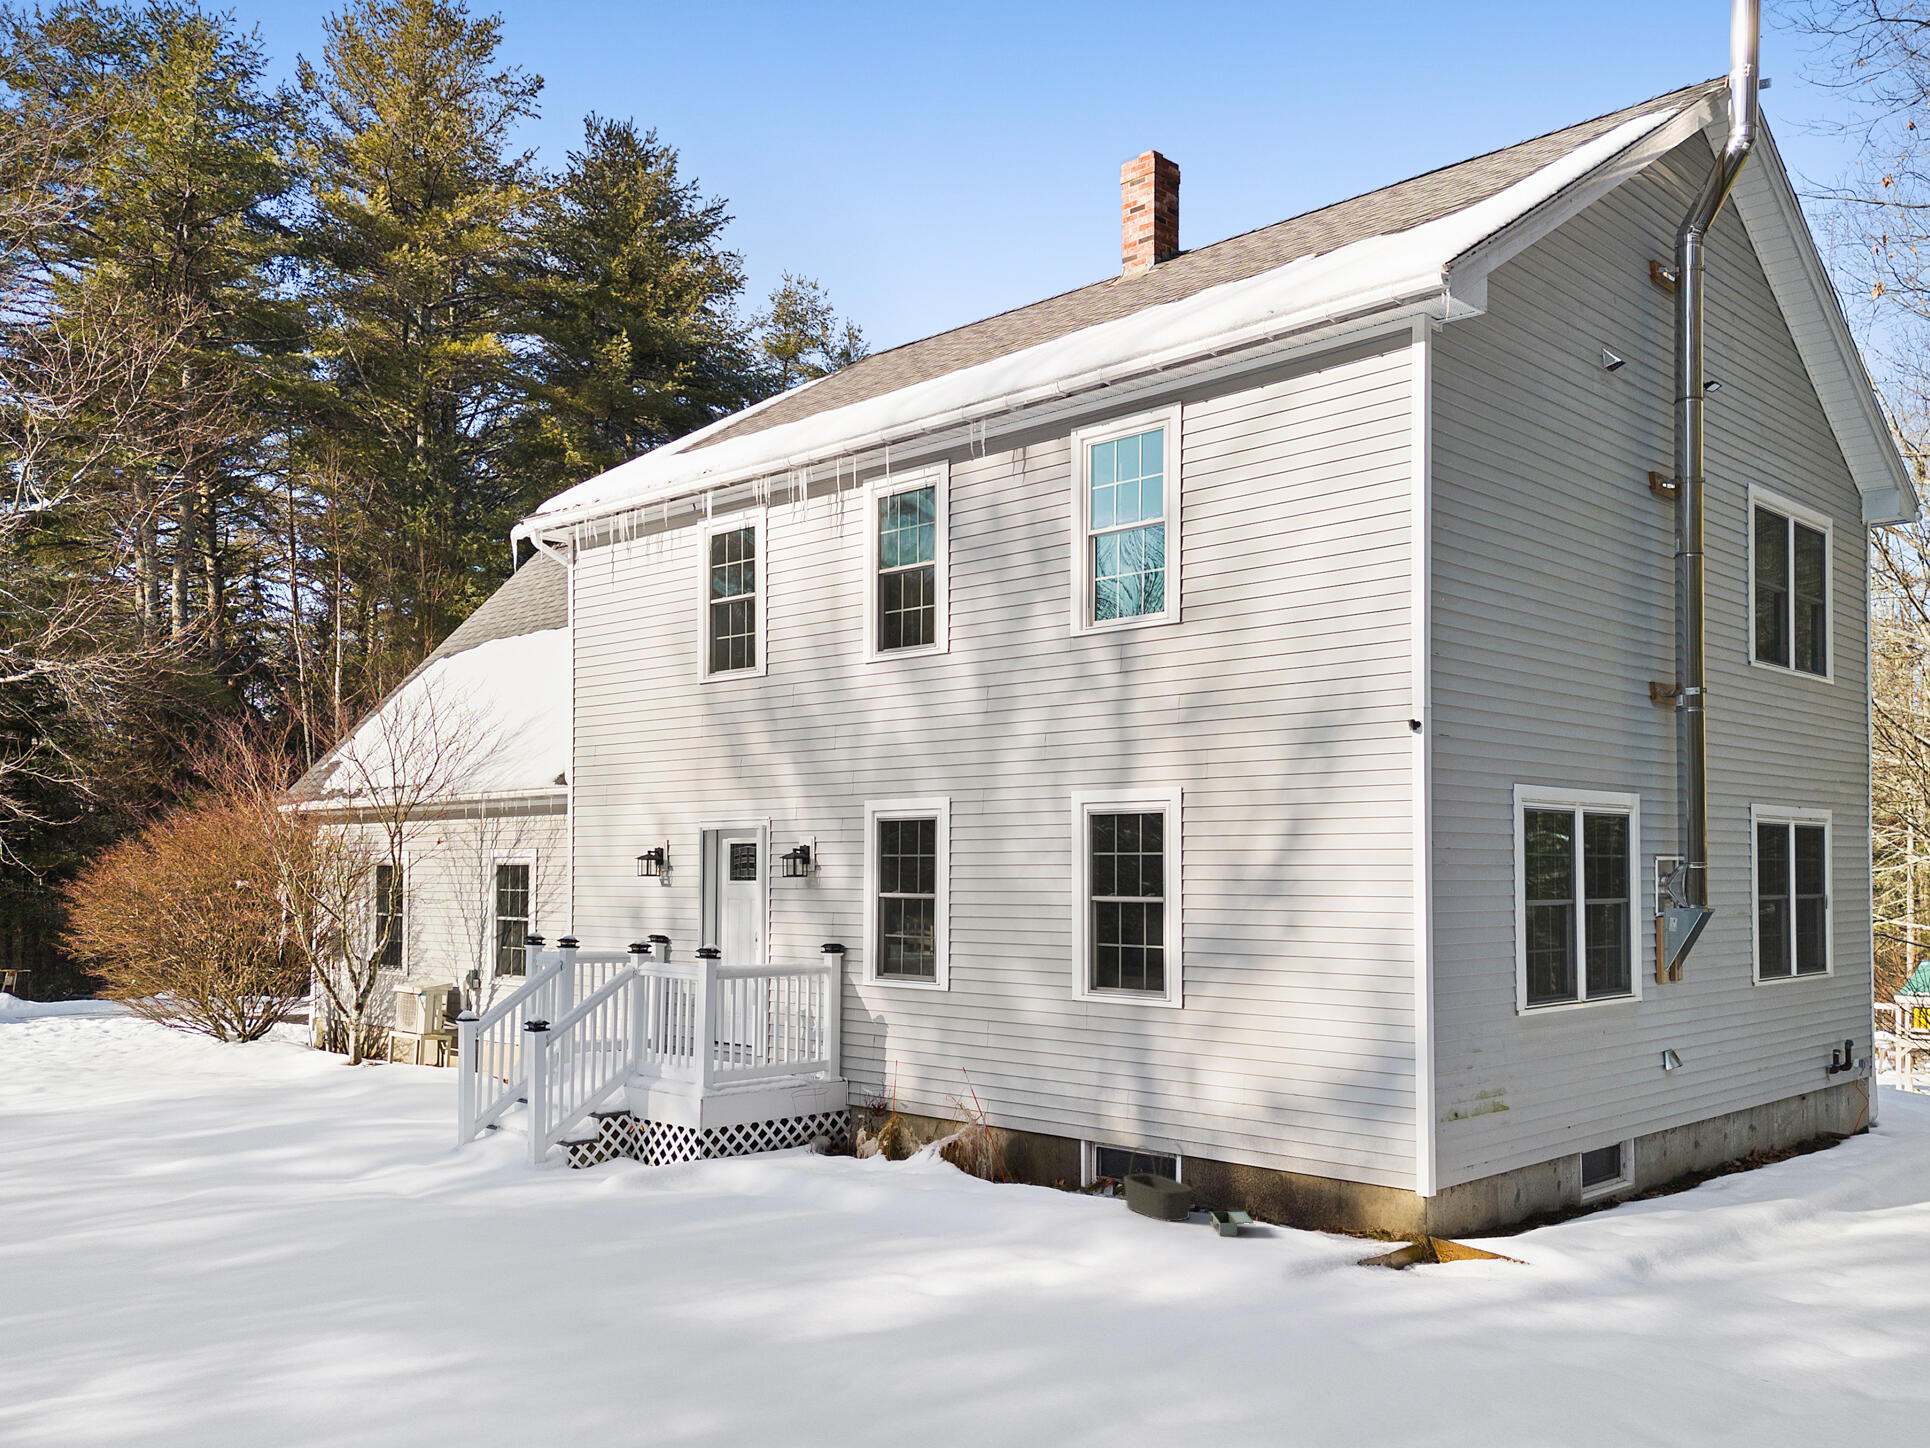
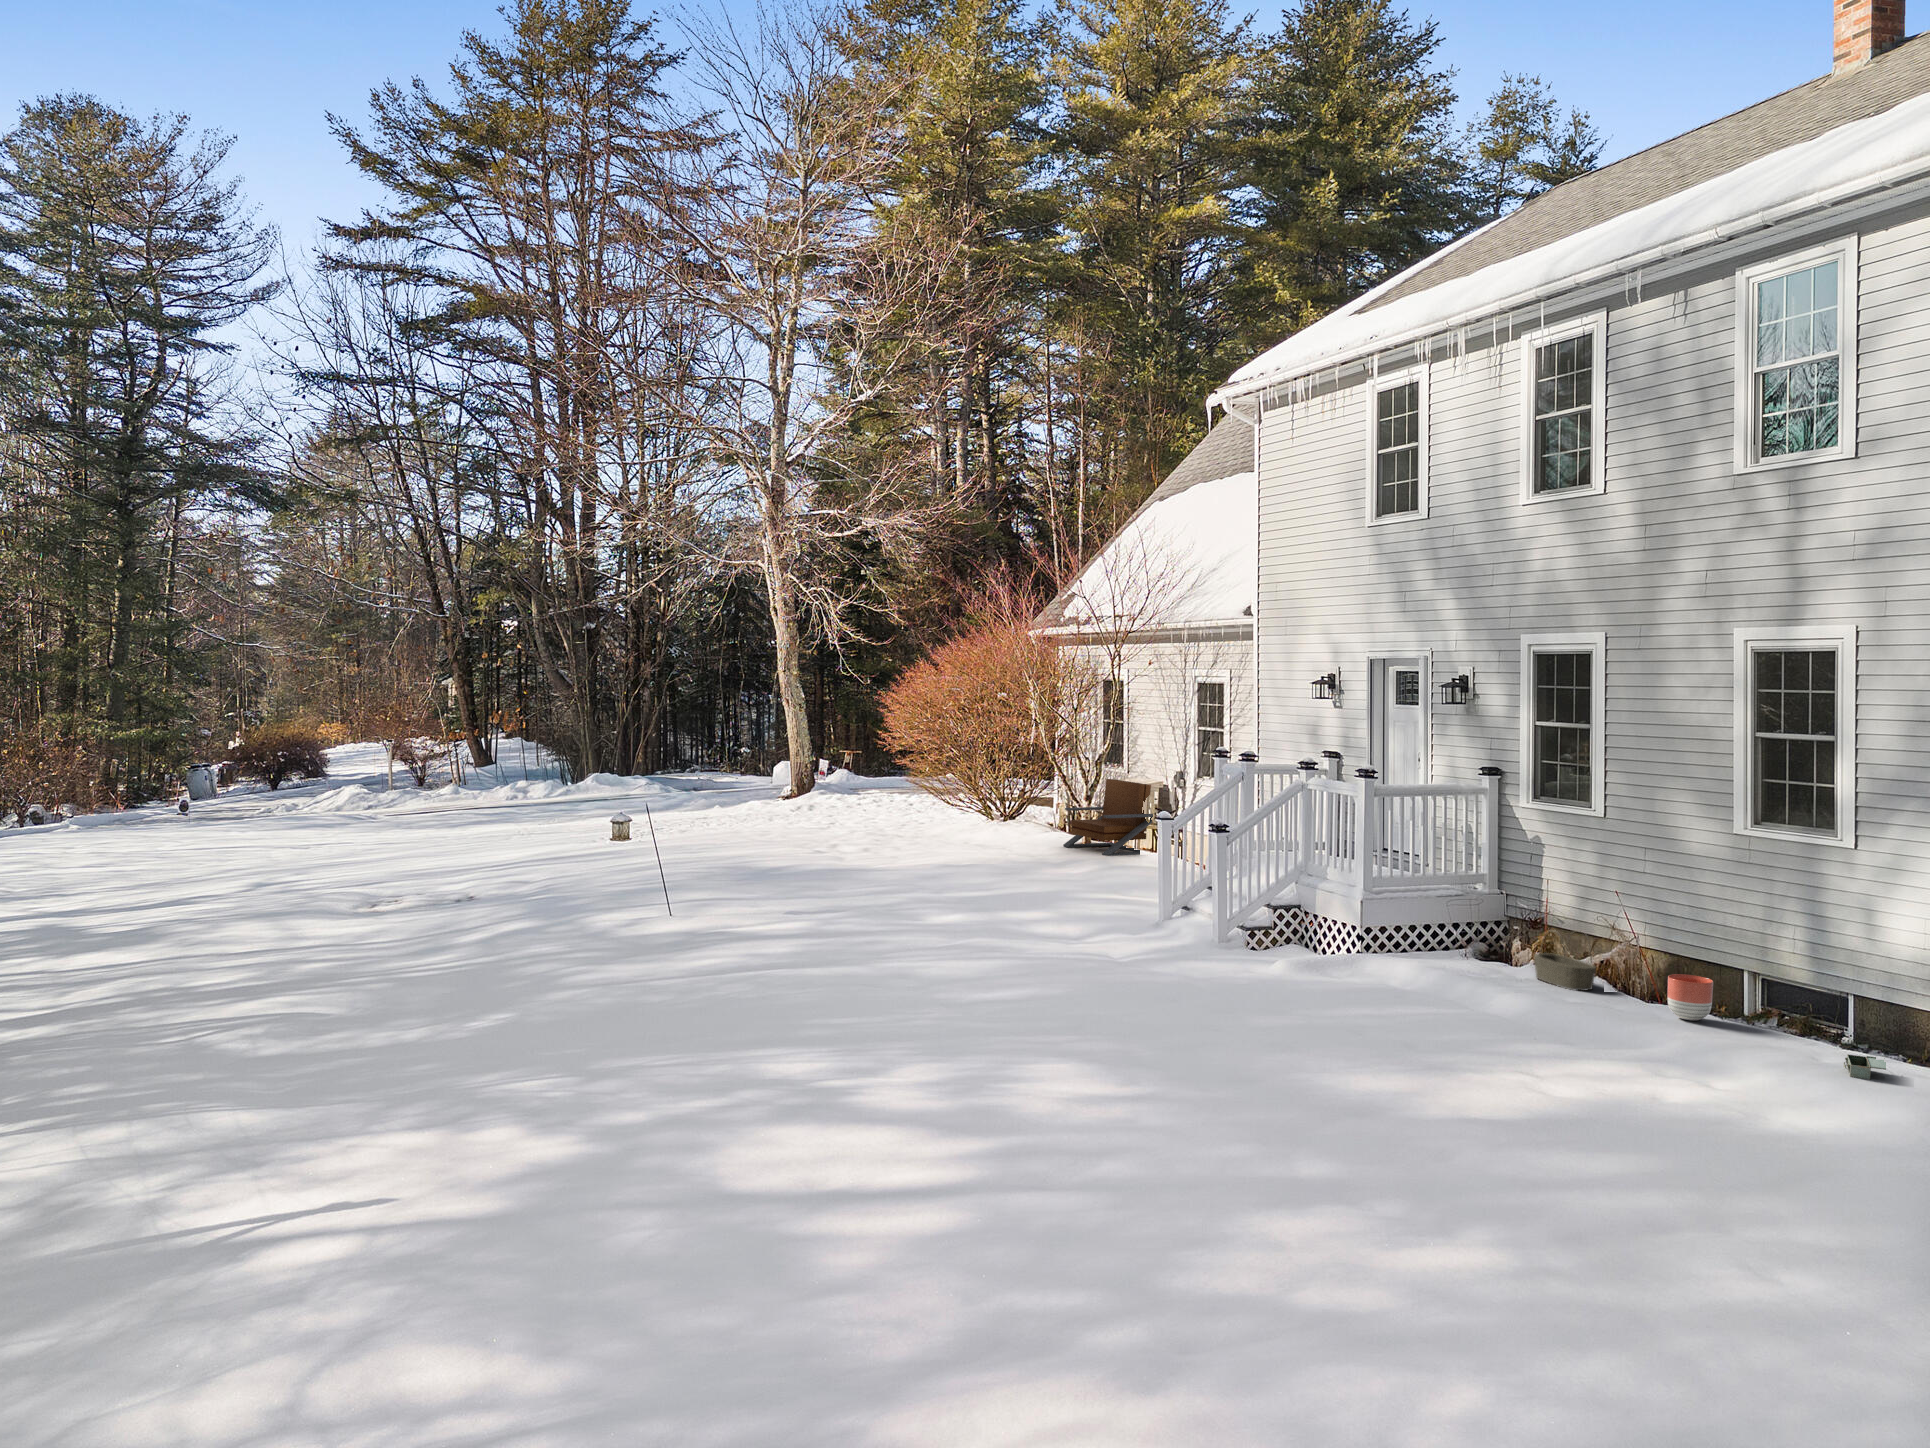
lounge chair: none [320,979,446,1074] -> present [1063,779,1153,856]
basket: present [1124,1144,1192,1221] -> present [1534,930,1596,991]
planter: none [1034,1145,1076,1195] -> present [1667,974,1713,1021]

